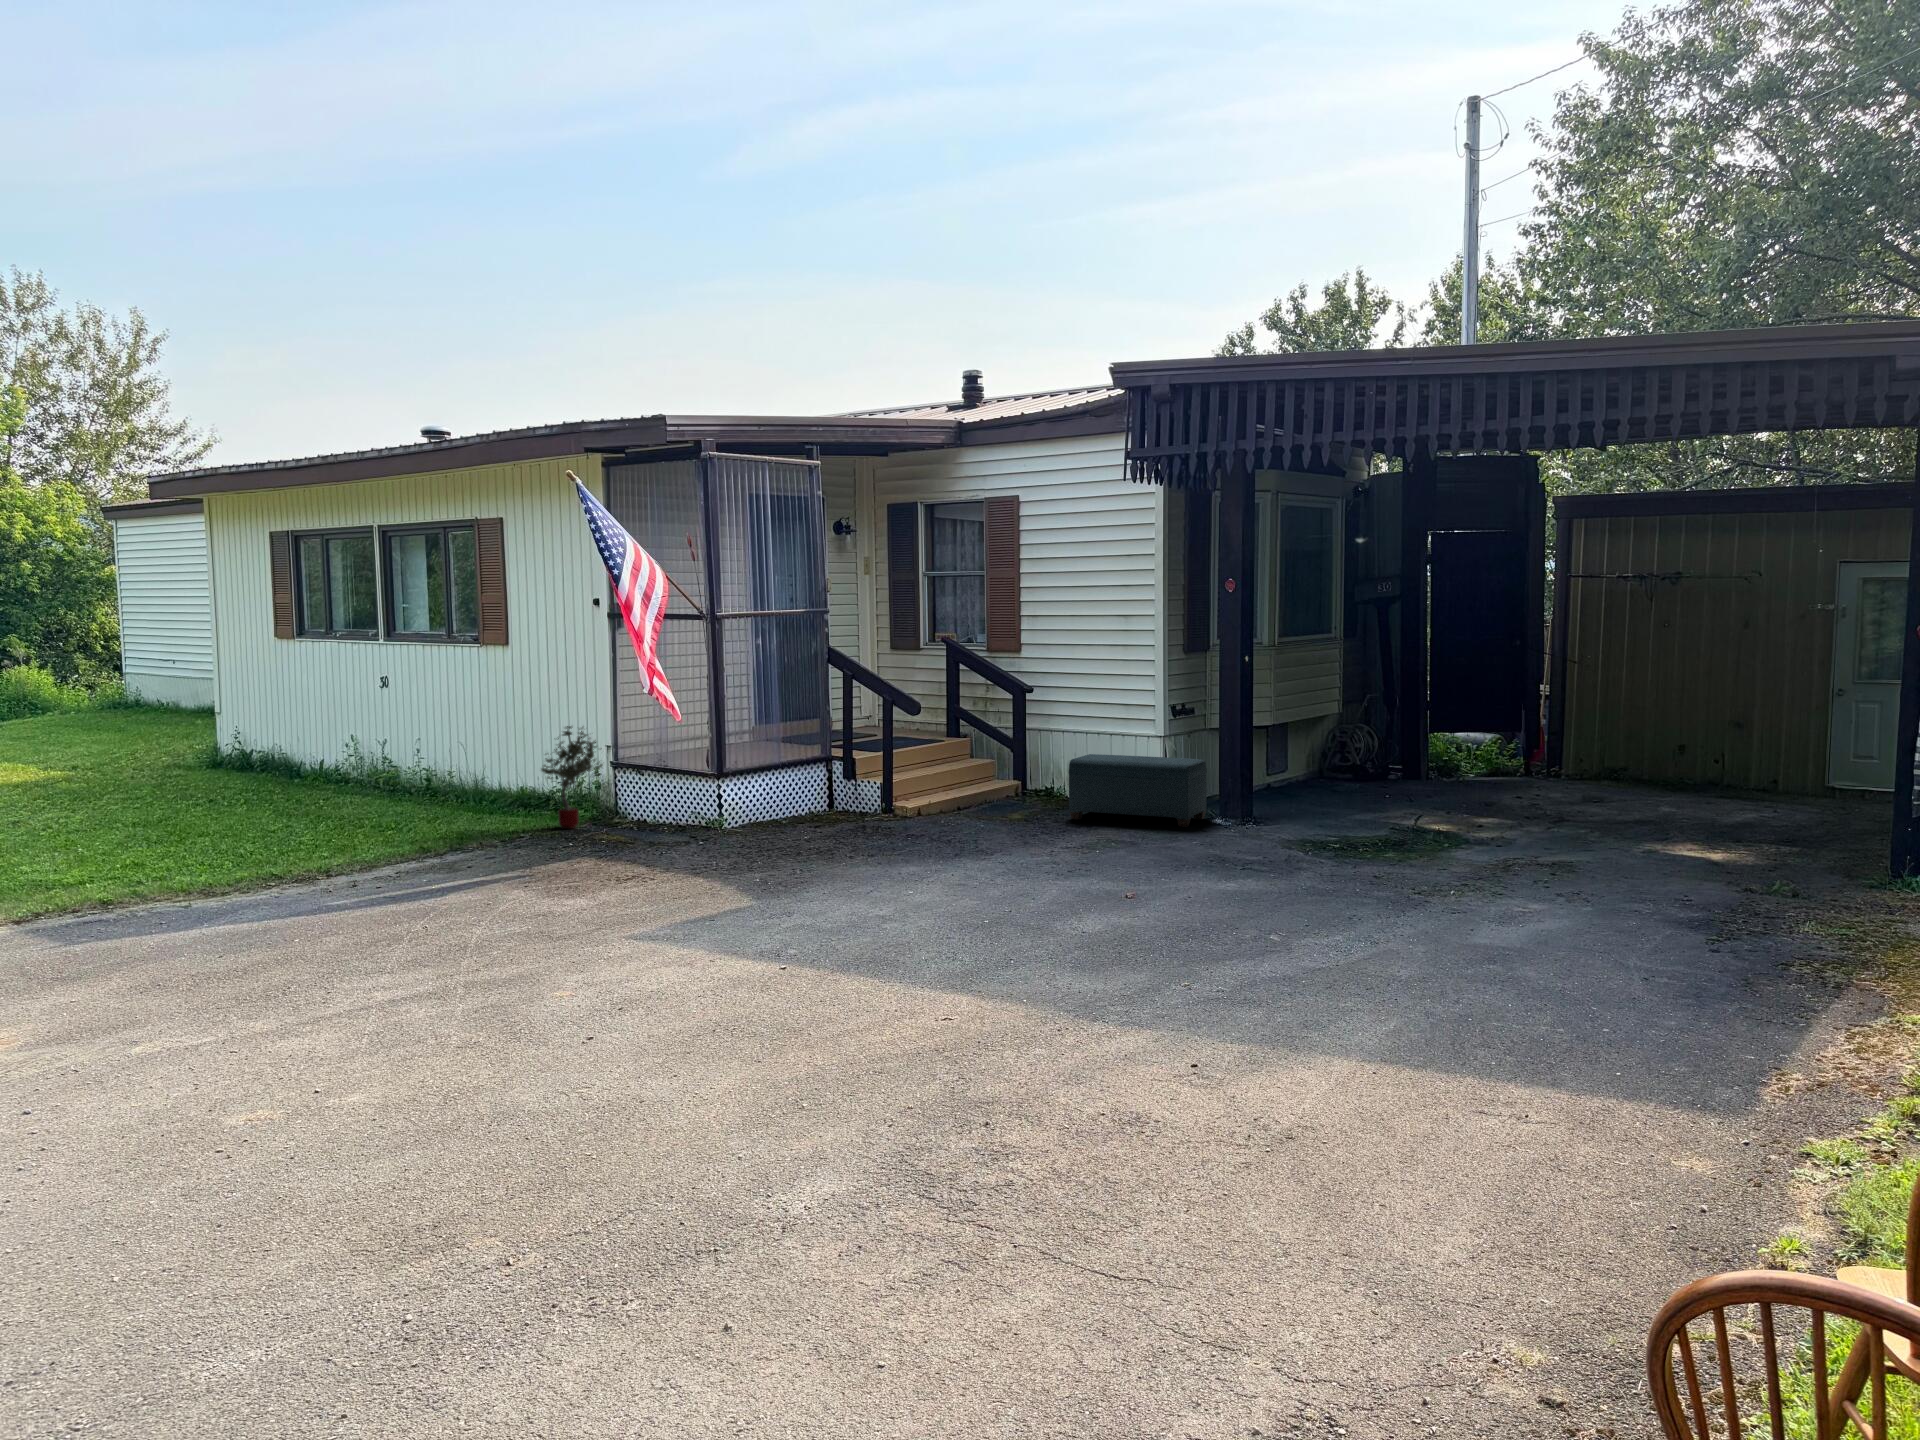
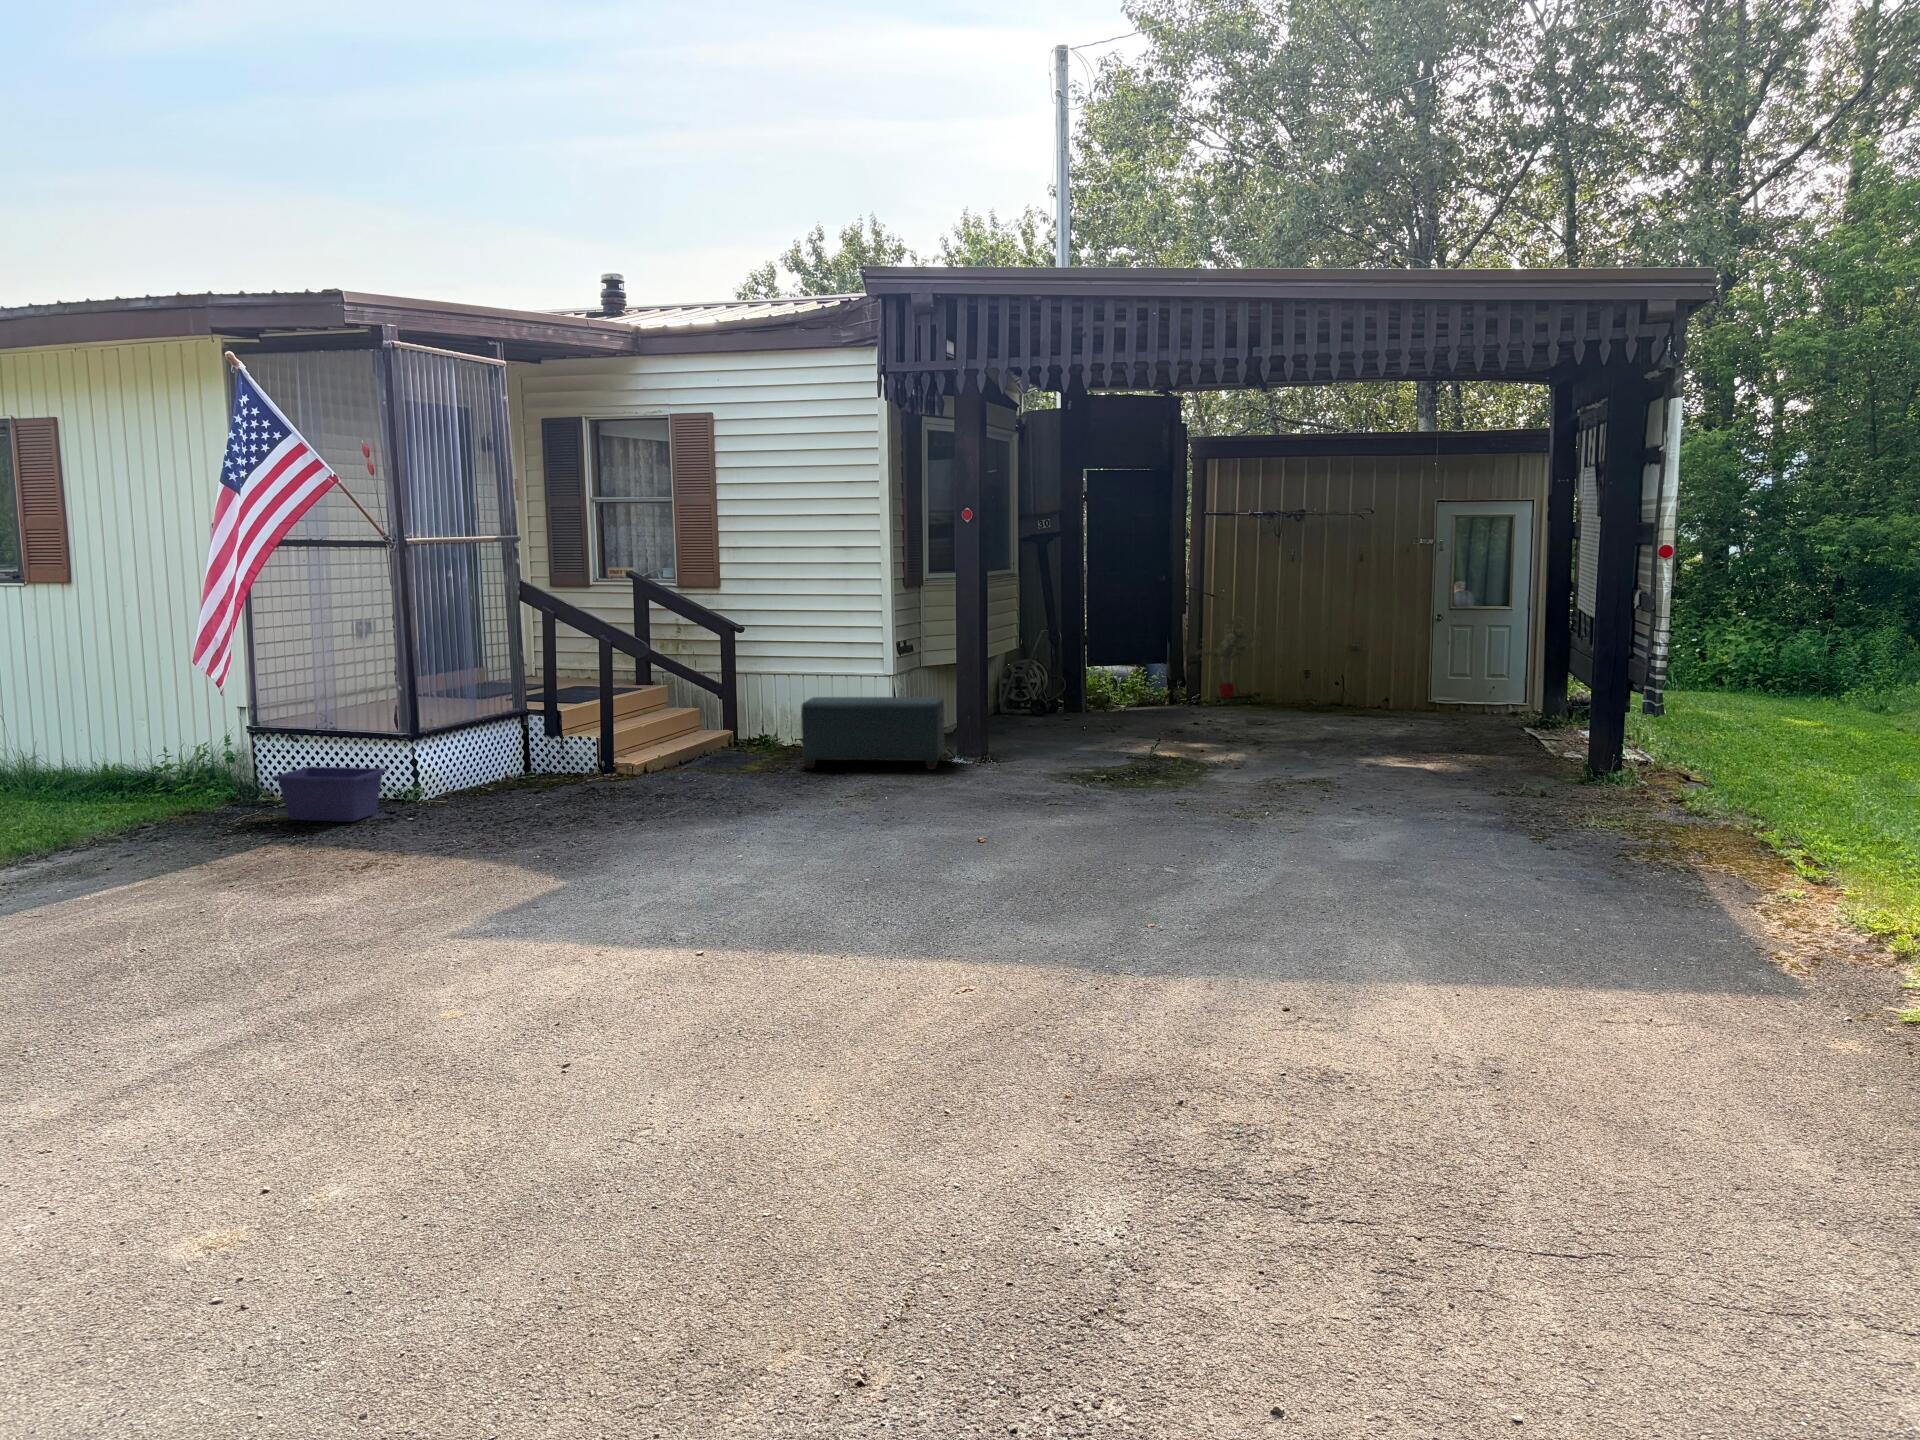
potted tree: present [541,726,603,829] -> present [1196,616,1261,698]
storage bin: none [613,796,700,842] -> present [272,766,388,822]

